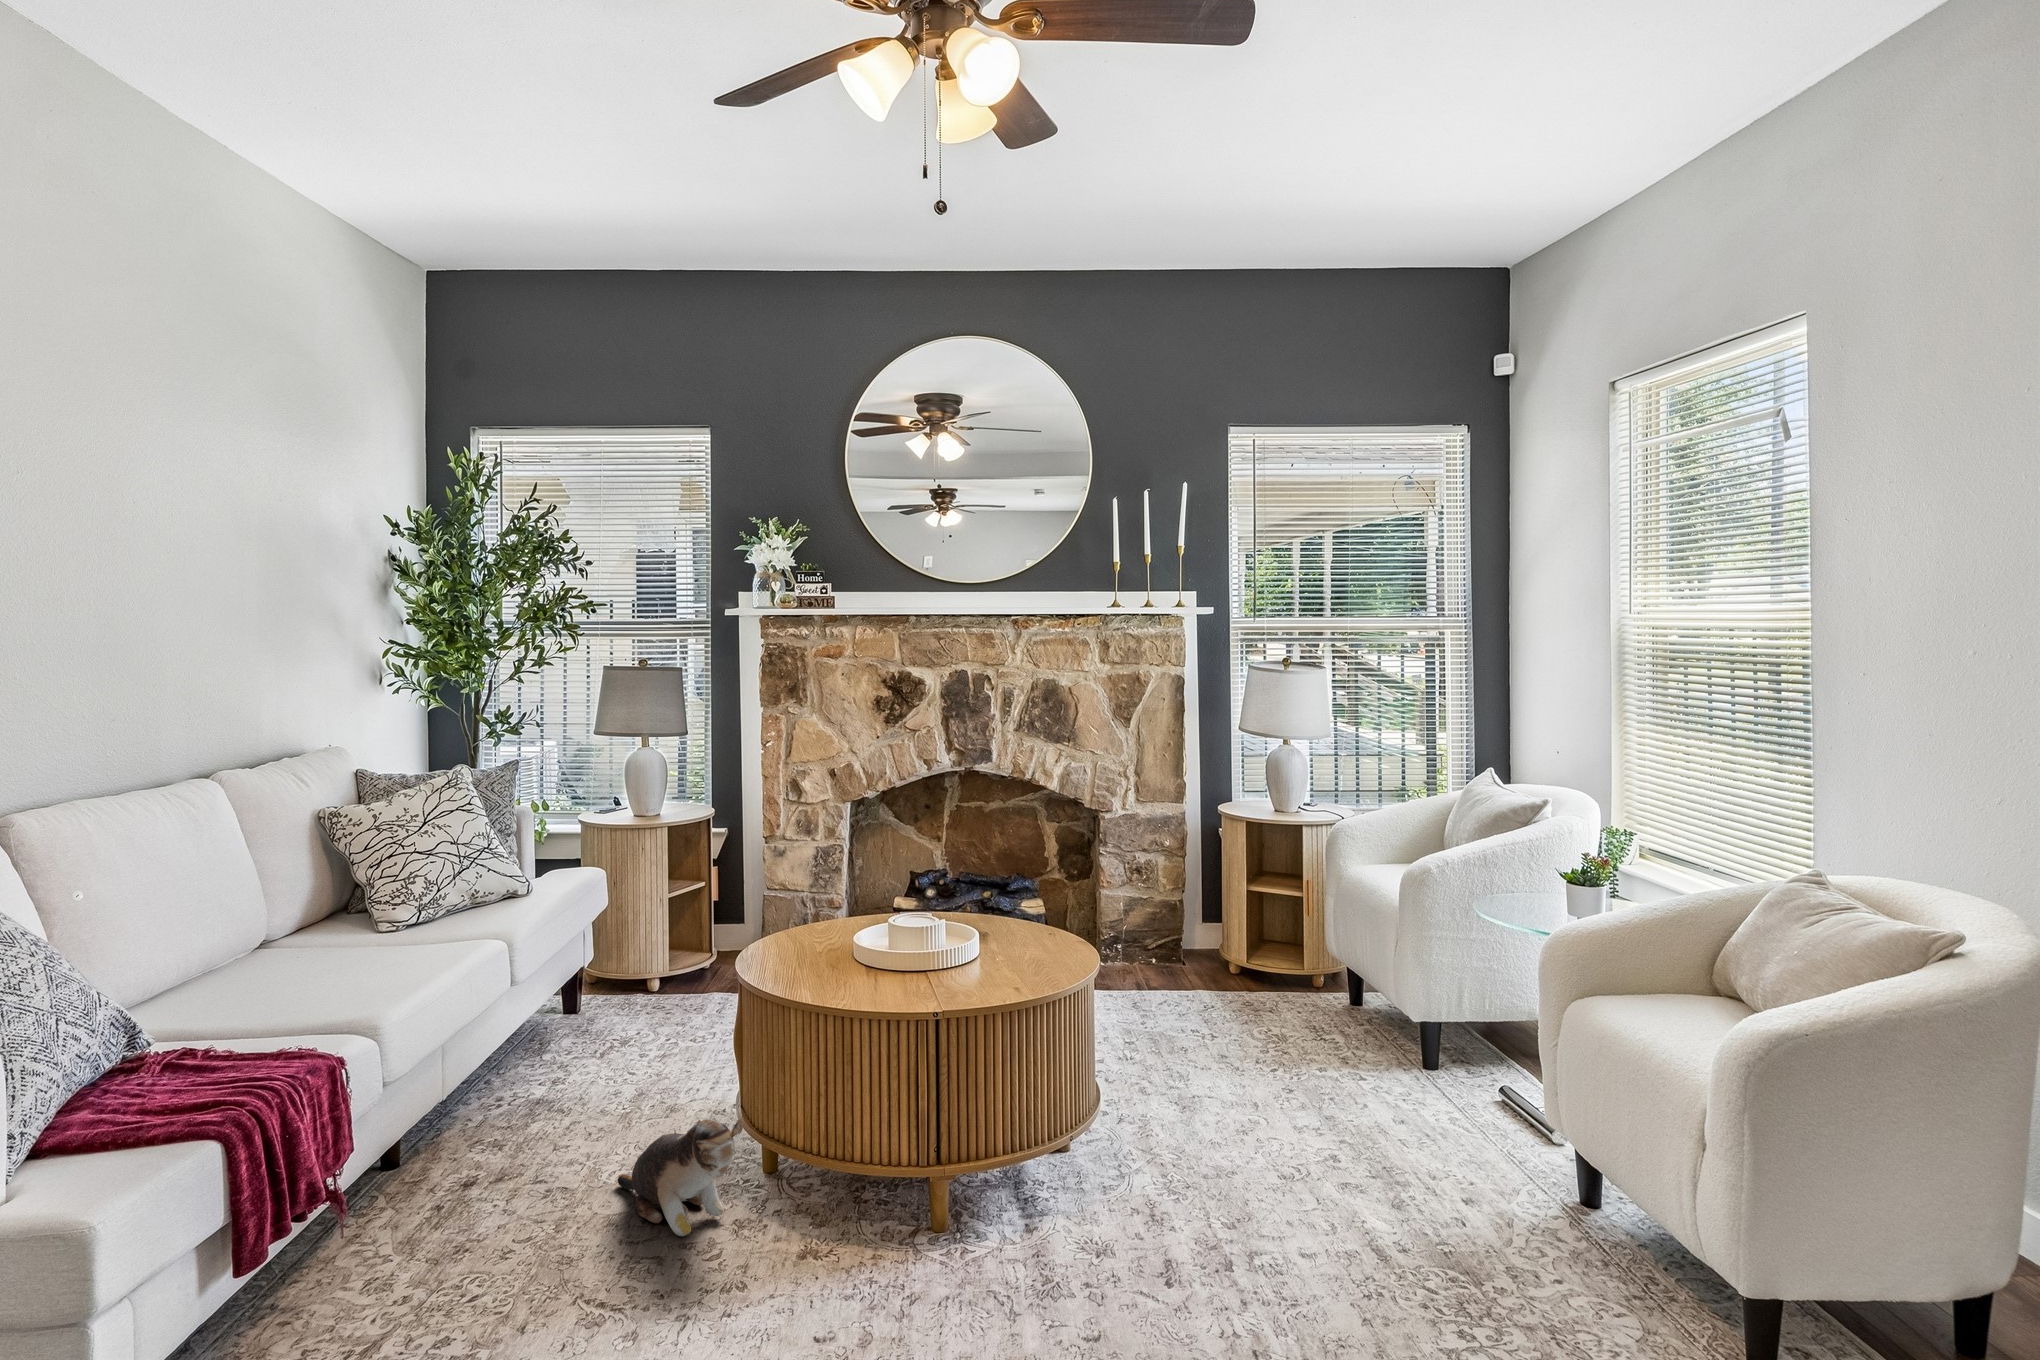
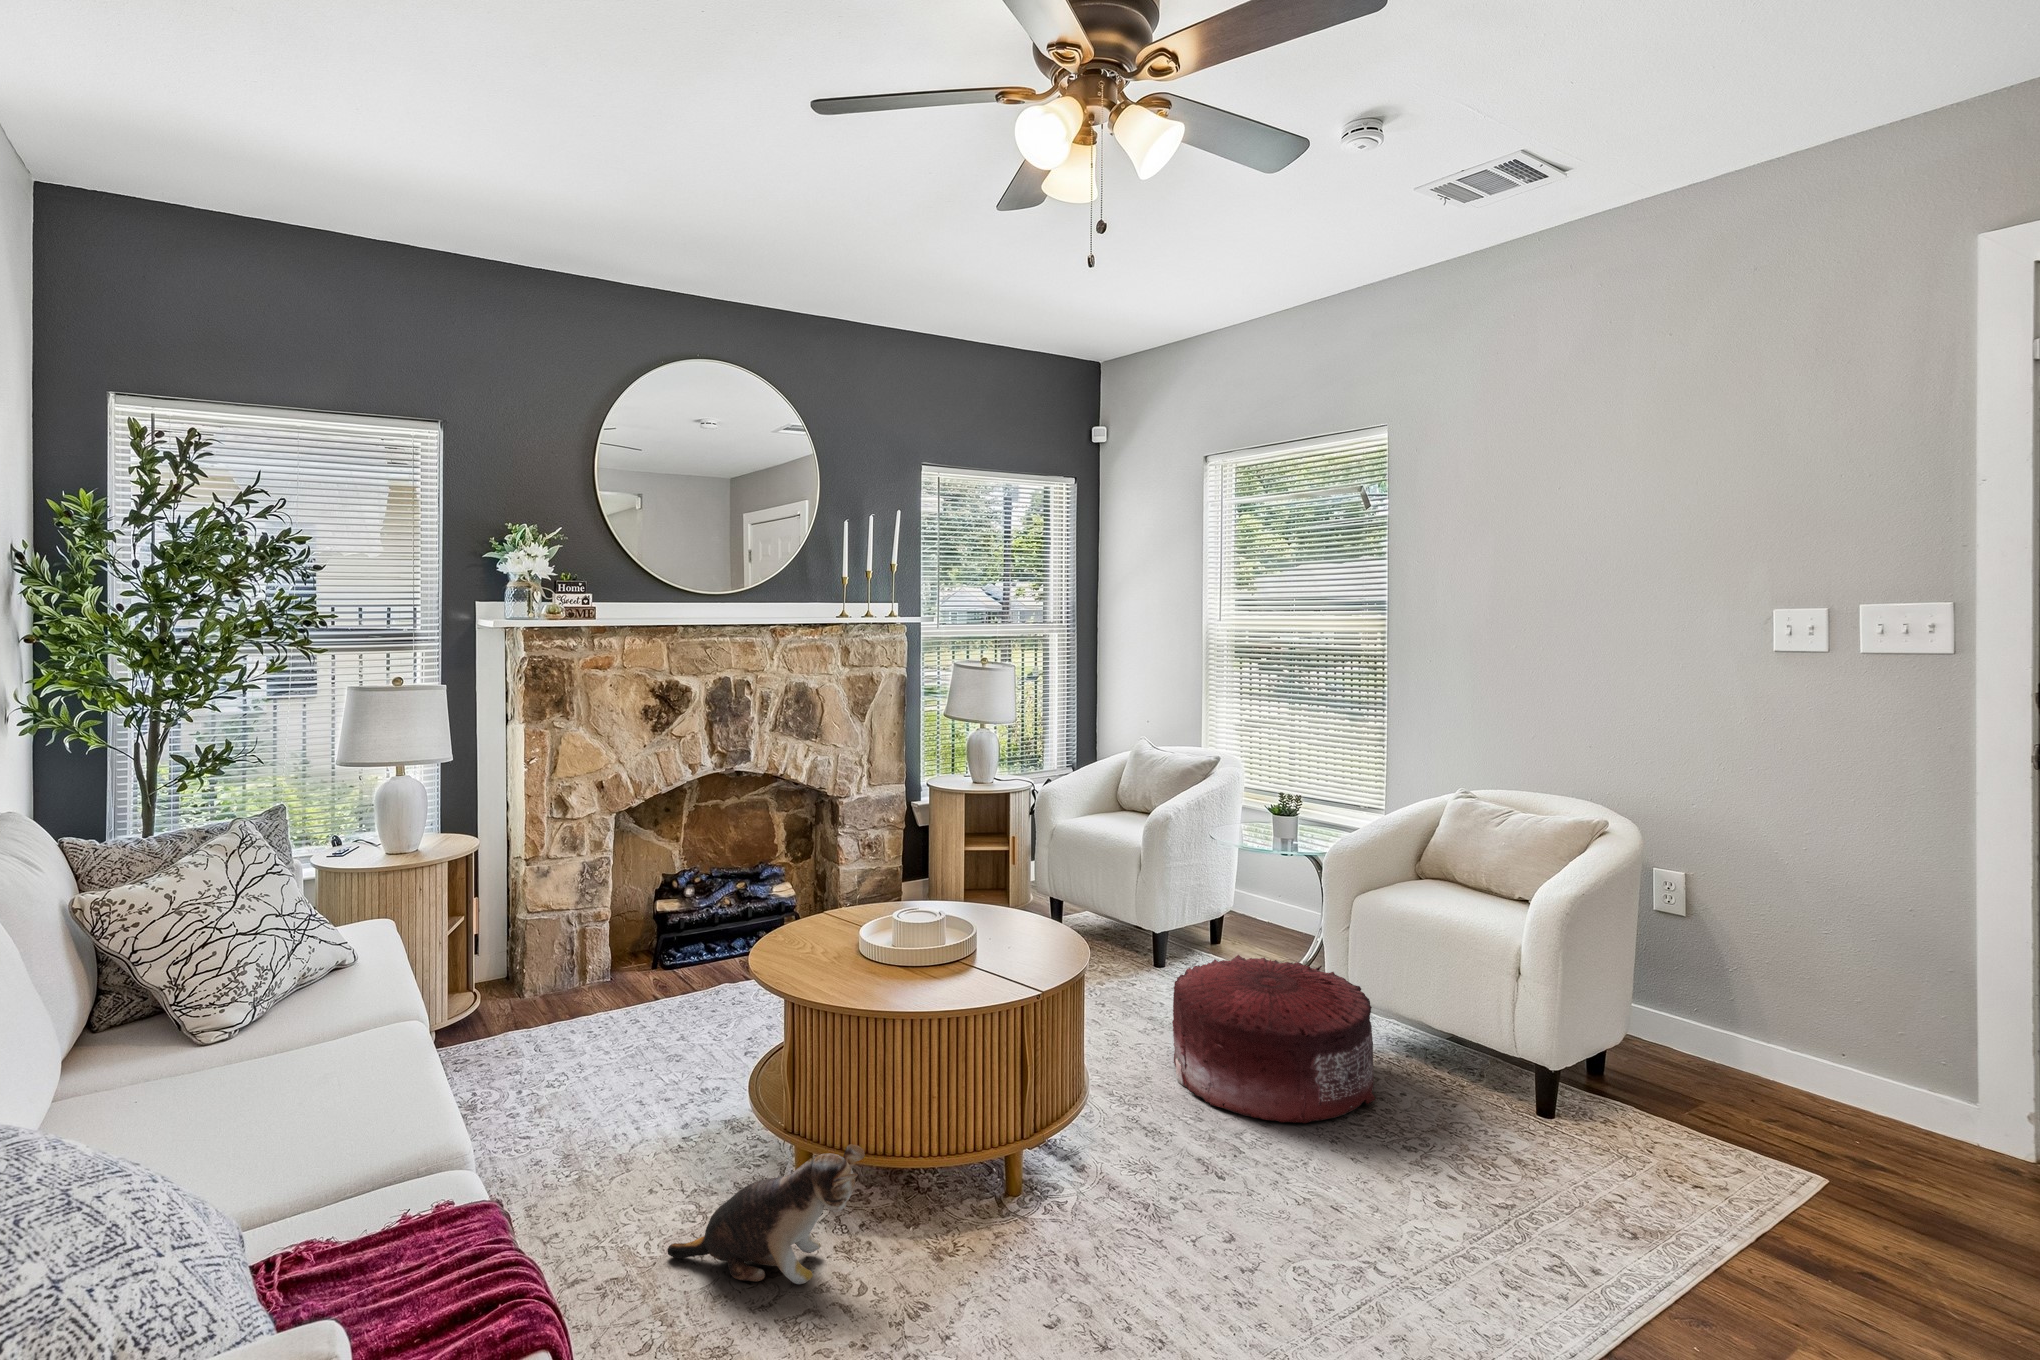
pouf: none [1251,1049,1524,1273] -> present [1172,955,1376,1123]

